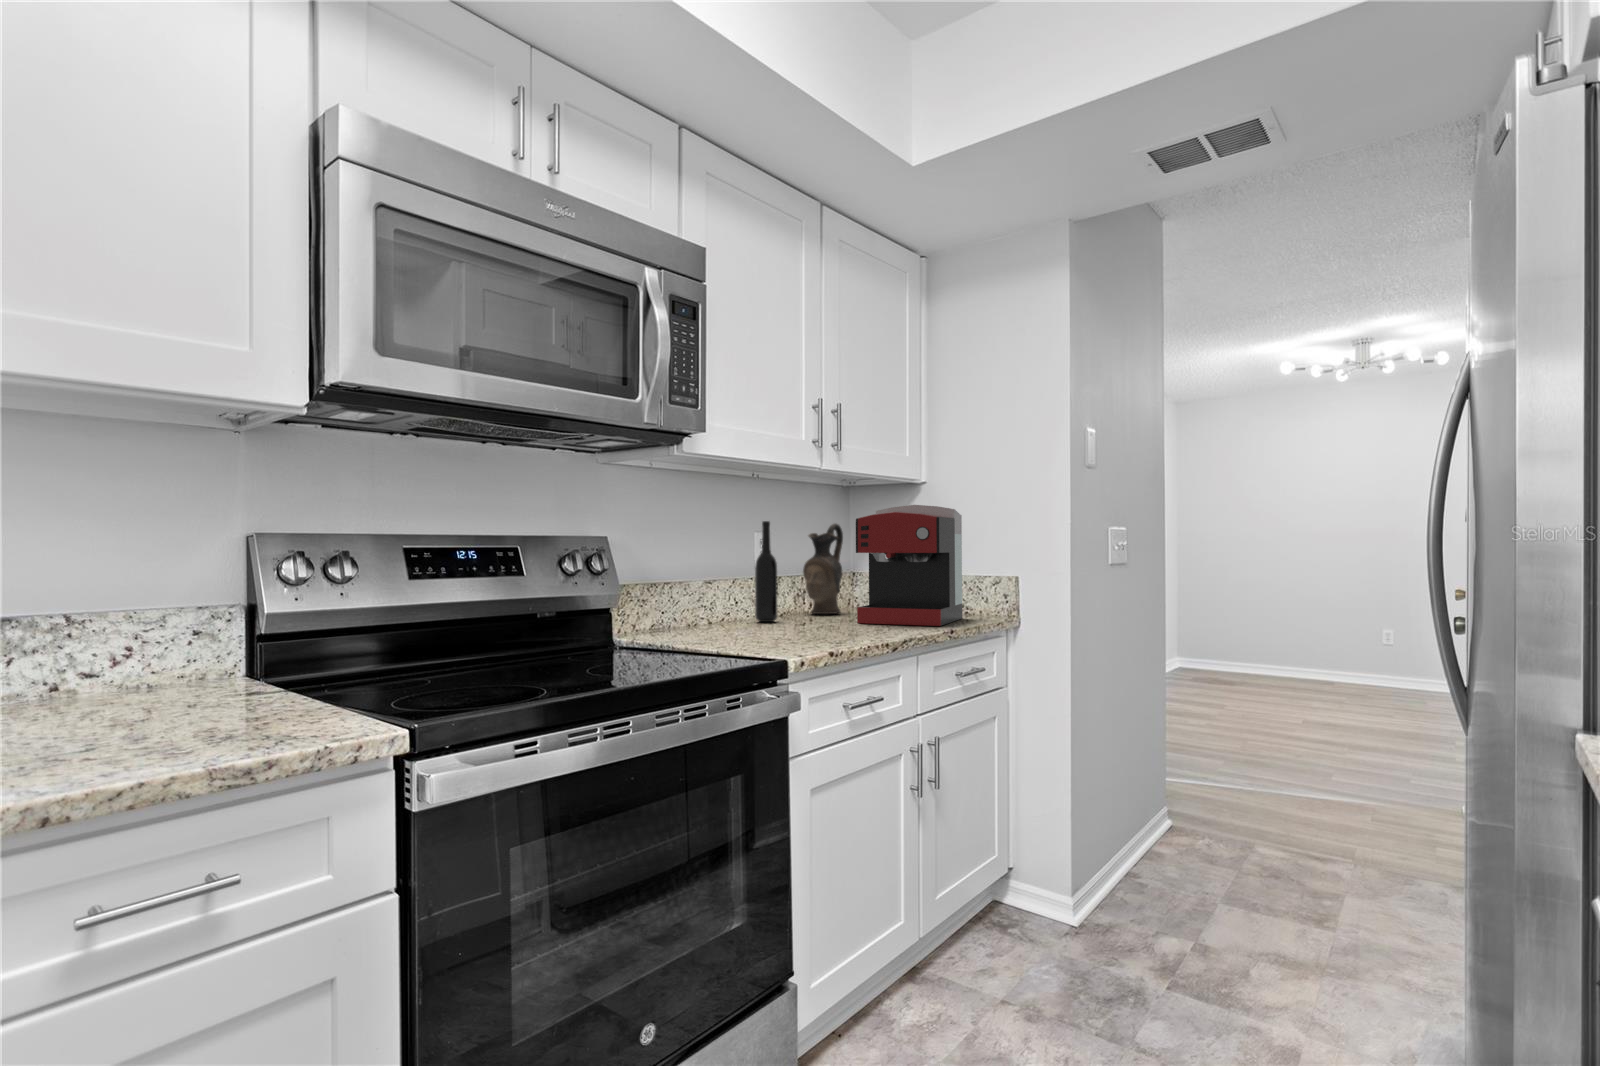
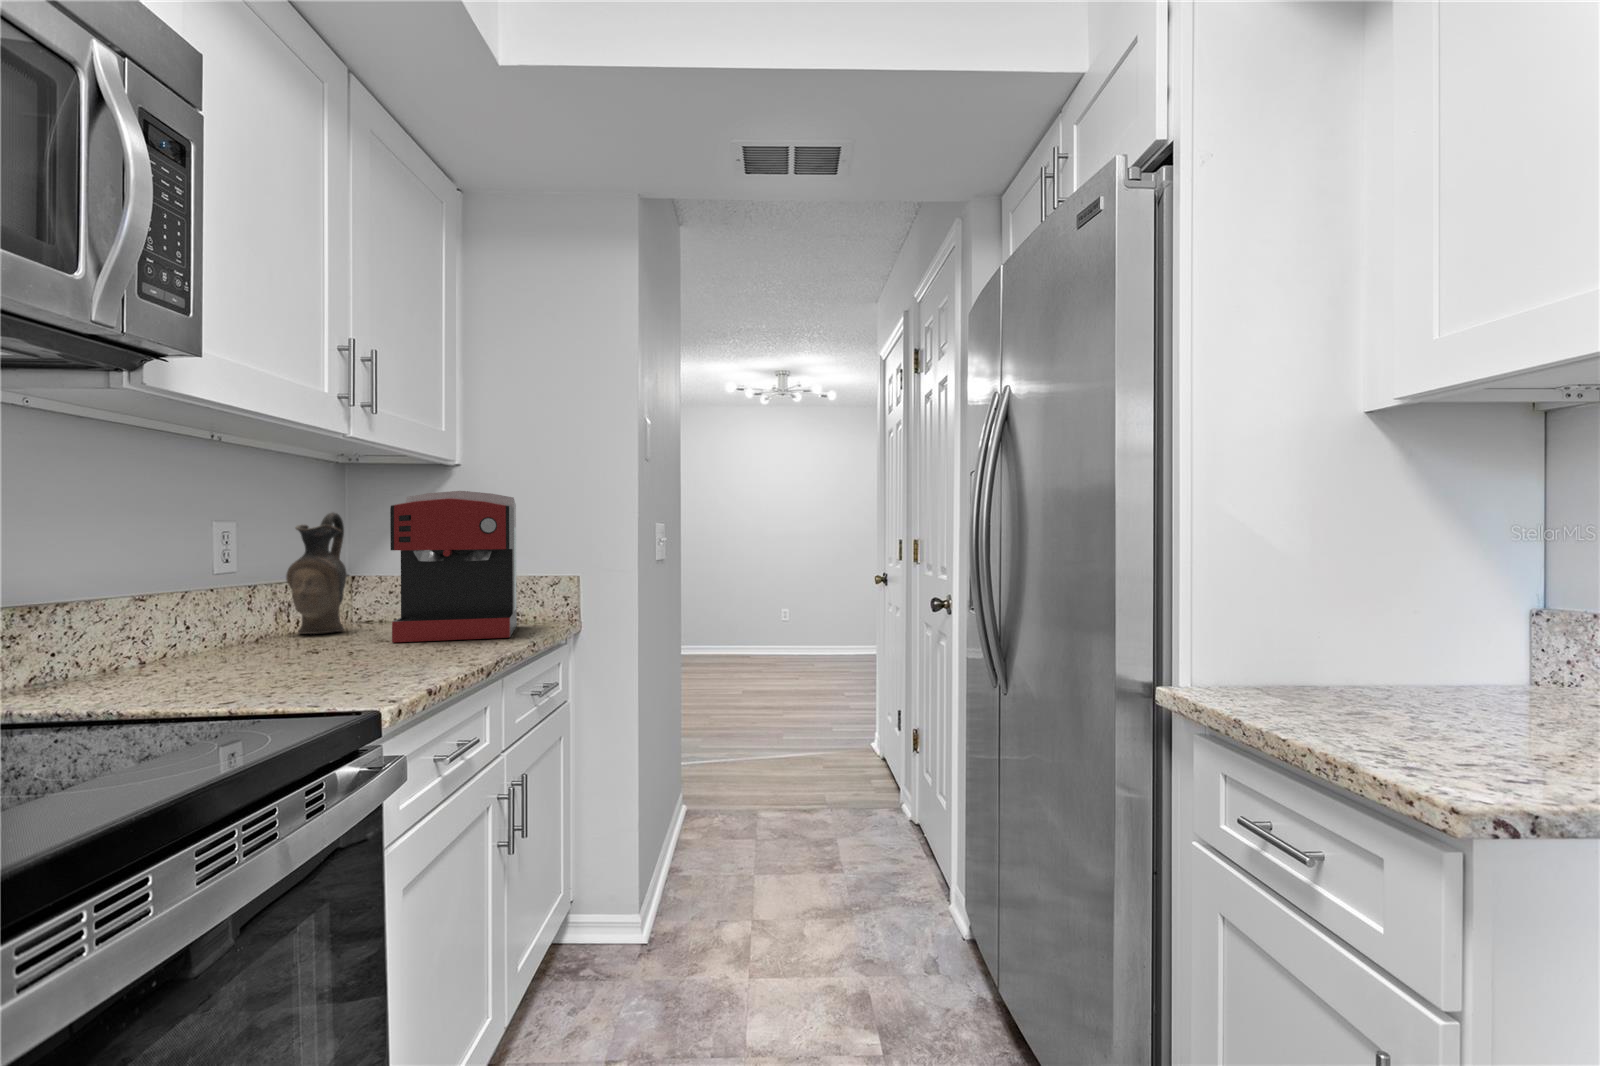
bottle: present [755,521,778,622] -> none [223,506,262,653]

